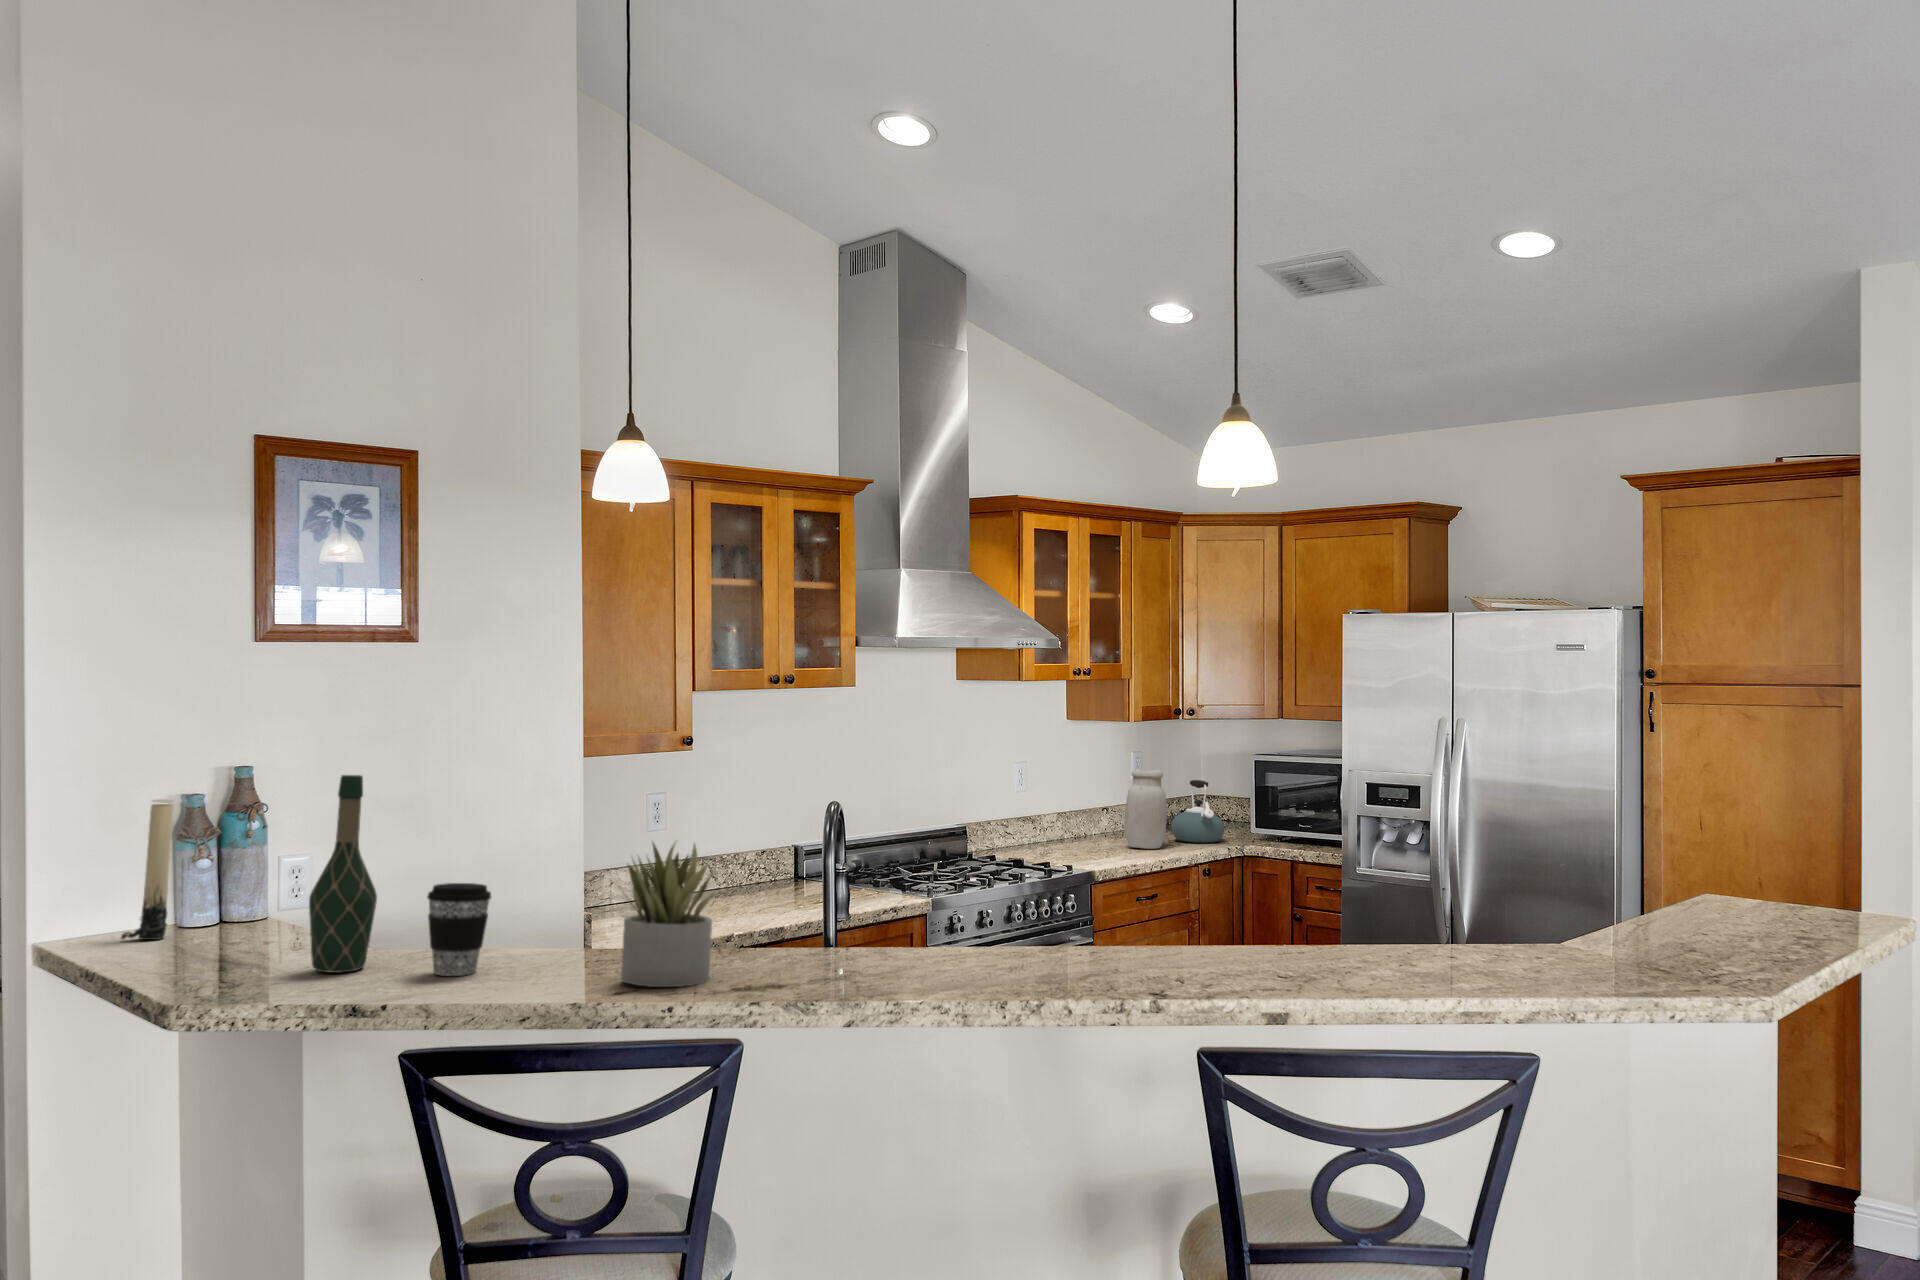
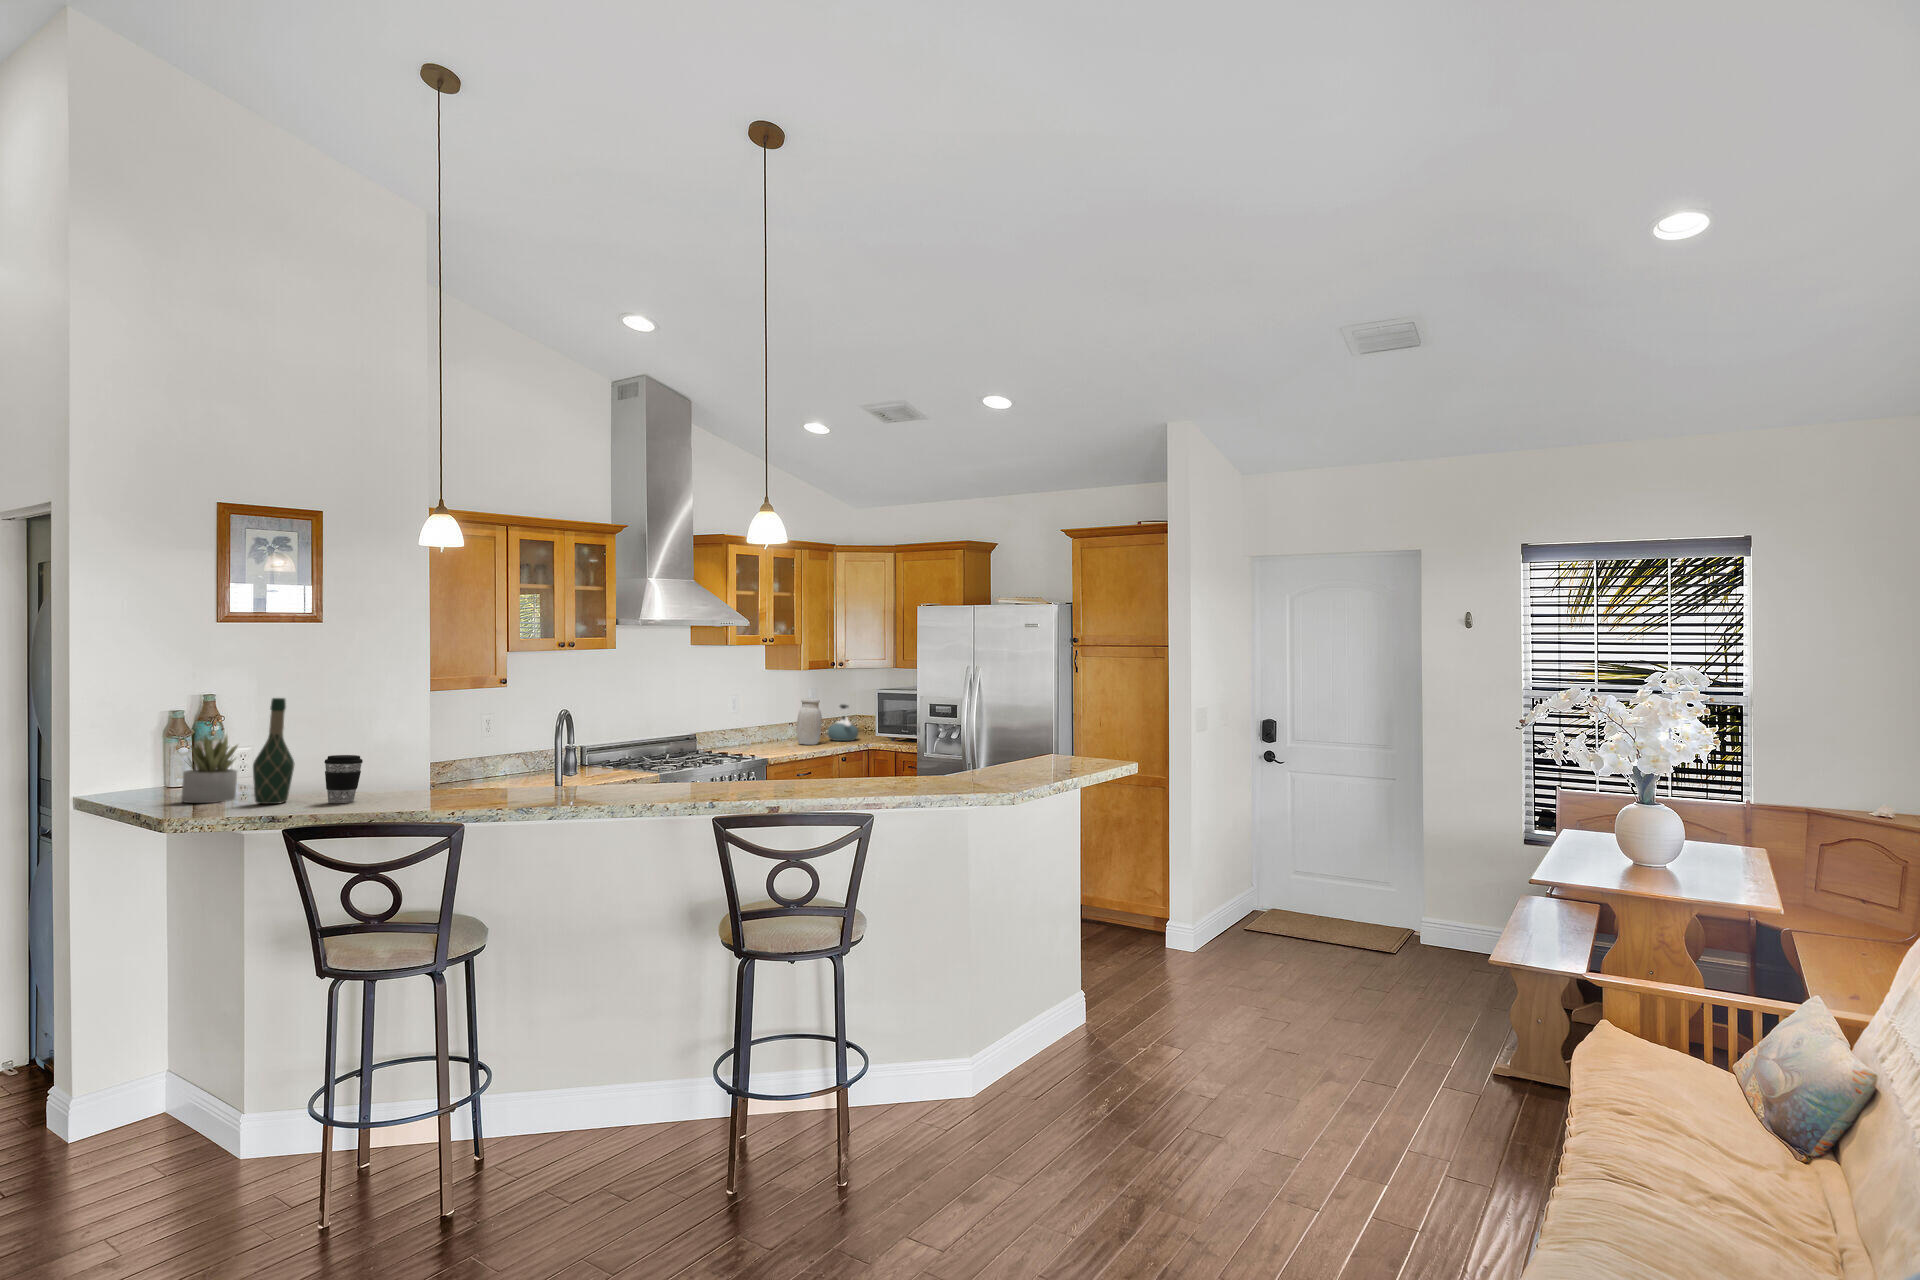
candle: present [121,799,174,940] -> none [128,714,163,795]
succulent plant: present [621,842,714,987] -> present [181,735,238,803]

